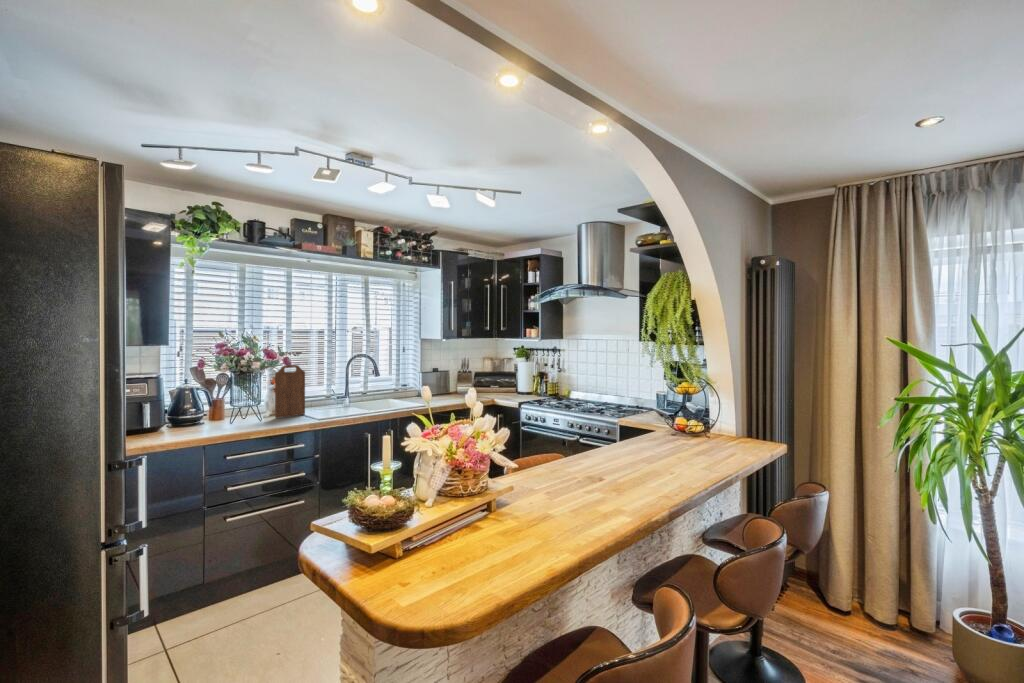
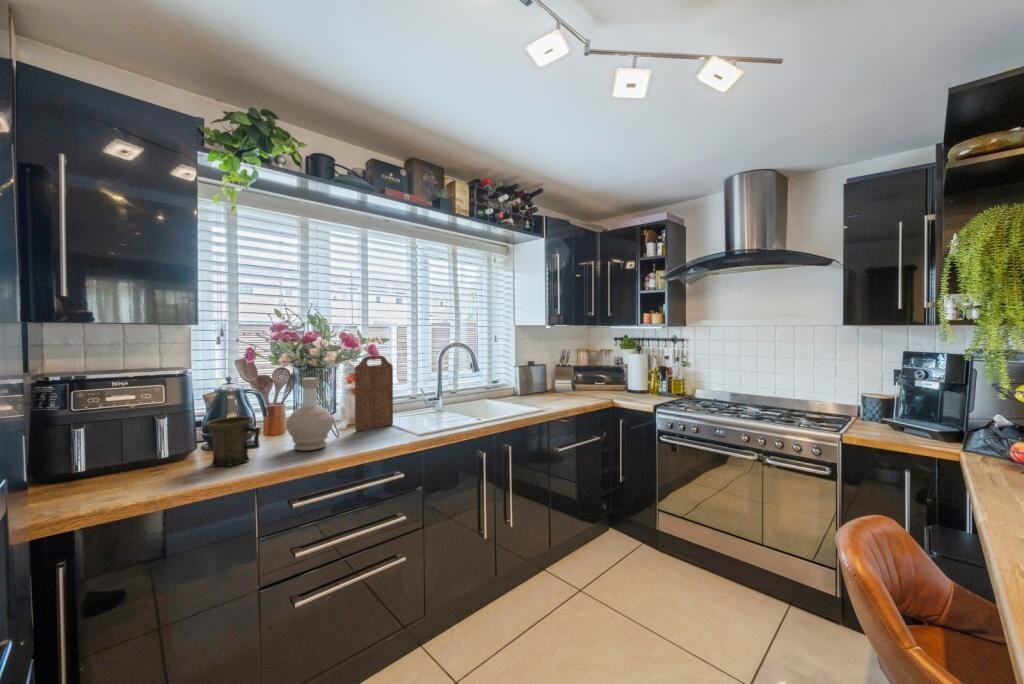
bottle: none [224,380,256,428] -> present [286,378,333,451]
mug: none [171,405,207,435] -> present [205,416,260,466]

